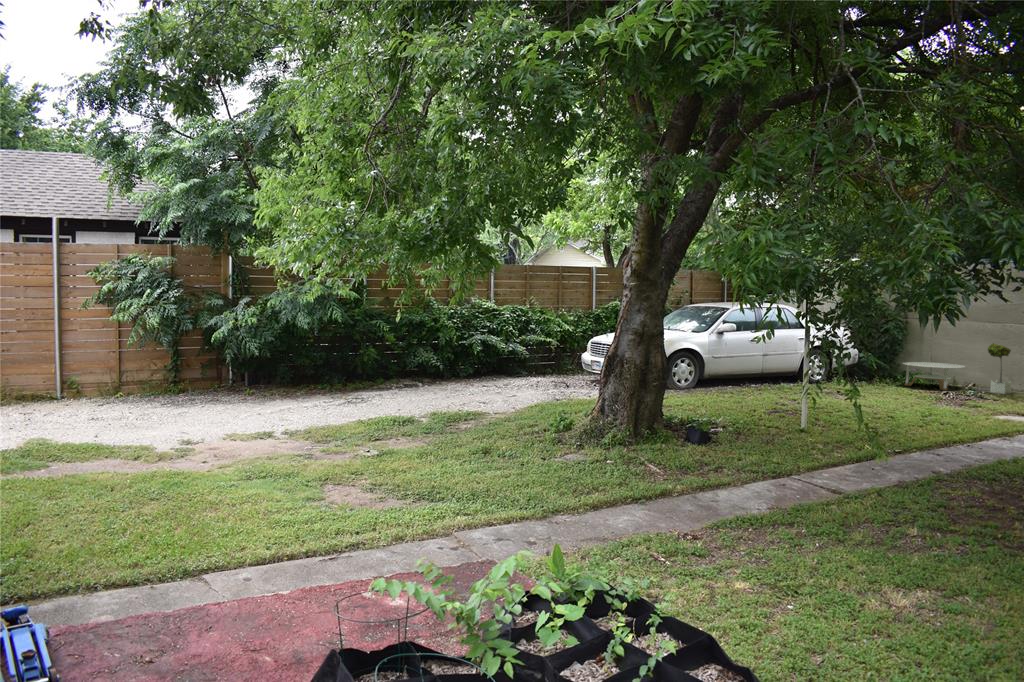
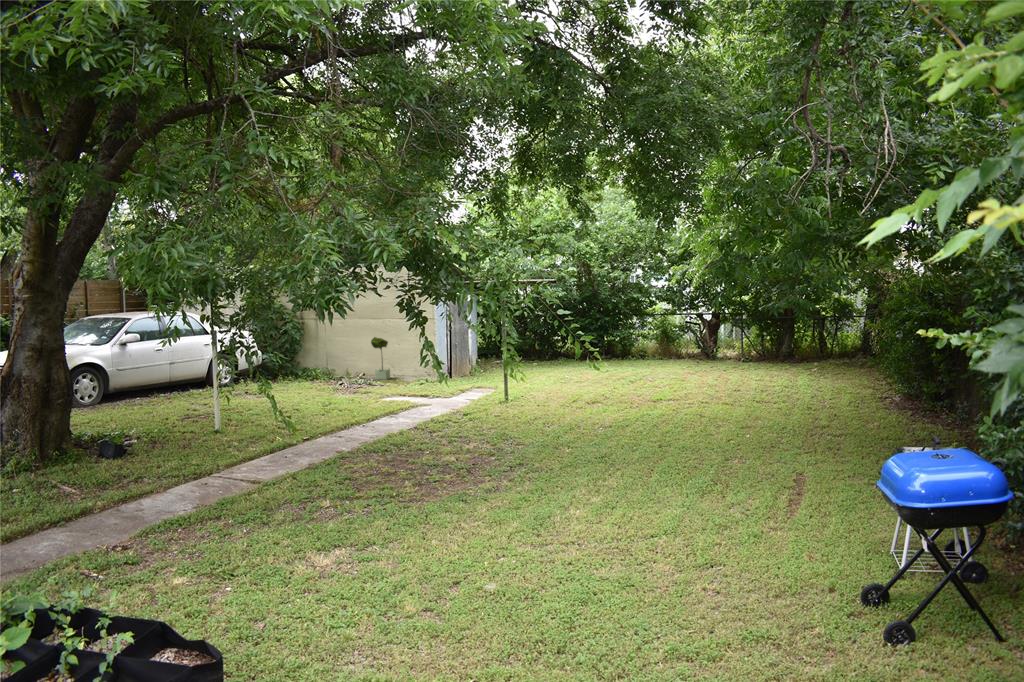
round table: present [903,362,965,390] -> none [304,357,355,381]

